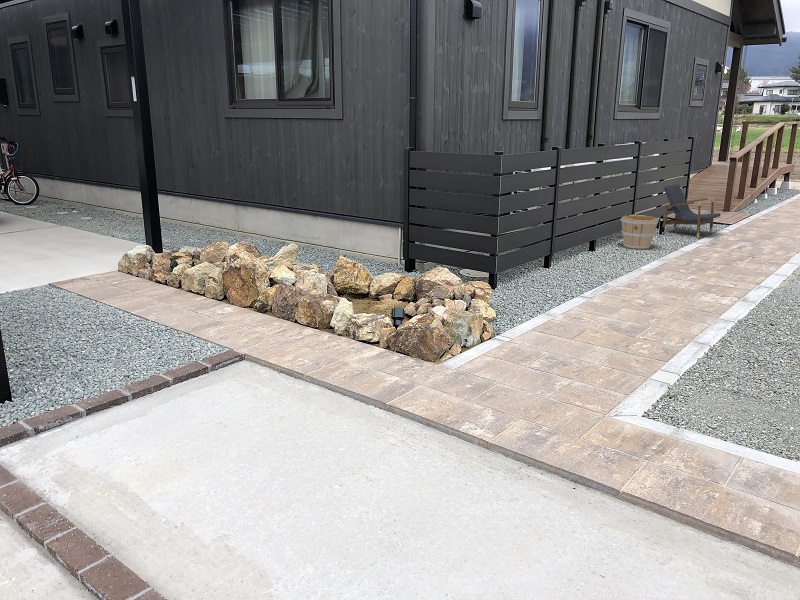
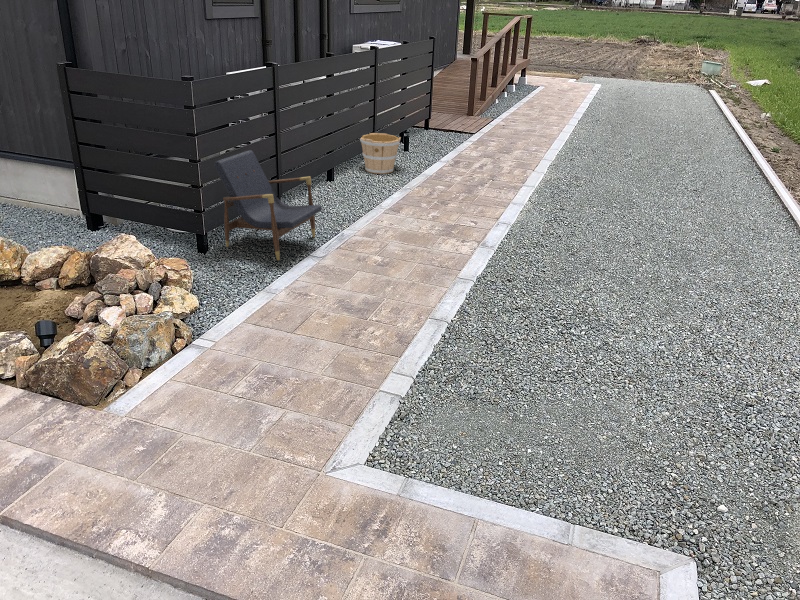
lounge chair: present [662,184,721,238] -> present [214,150,322,260]

